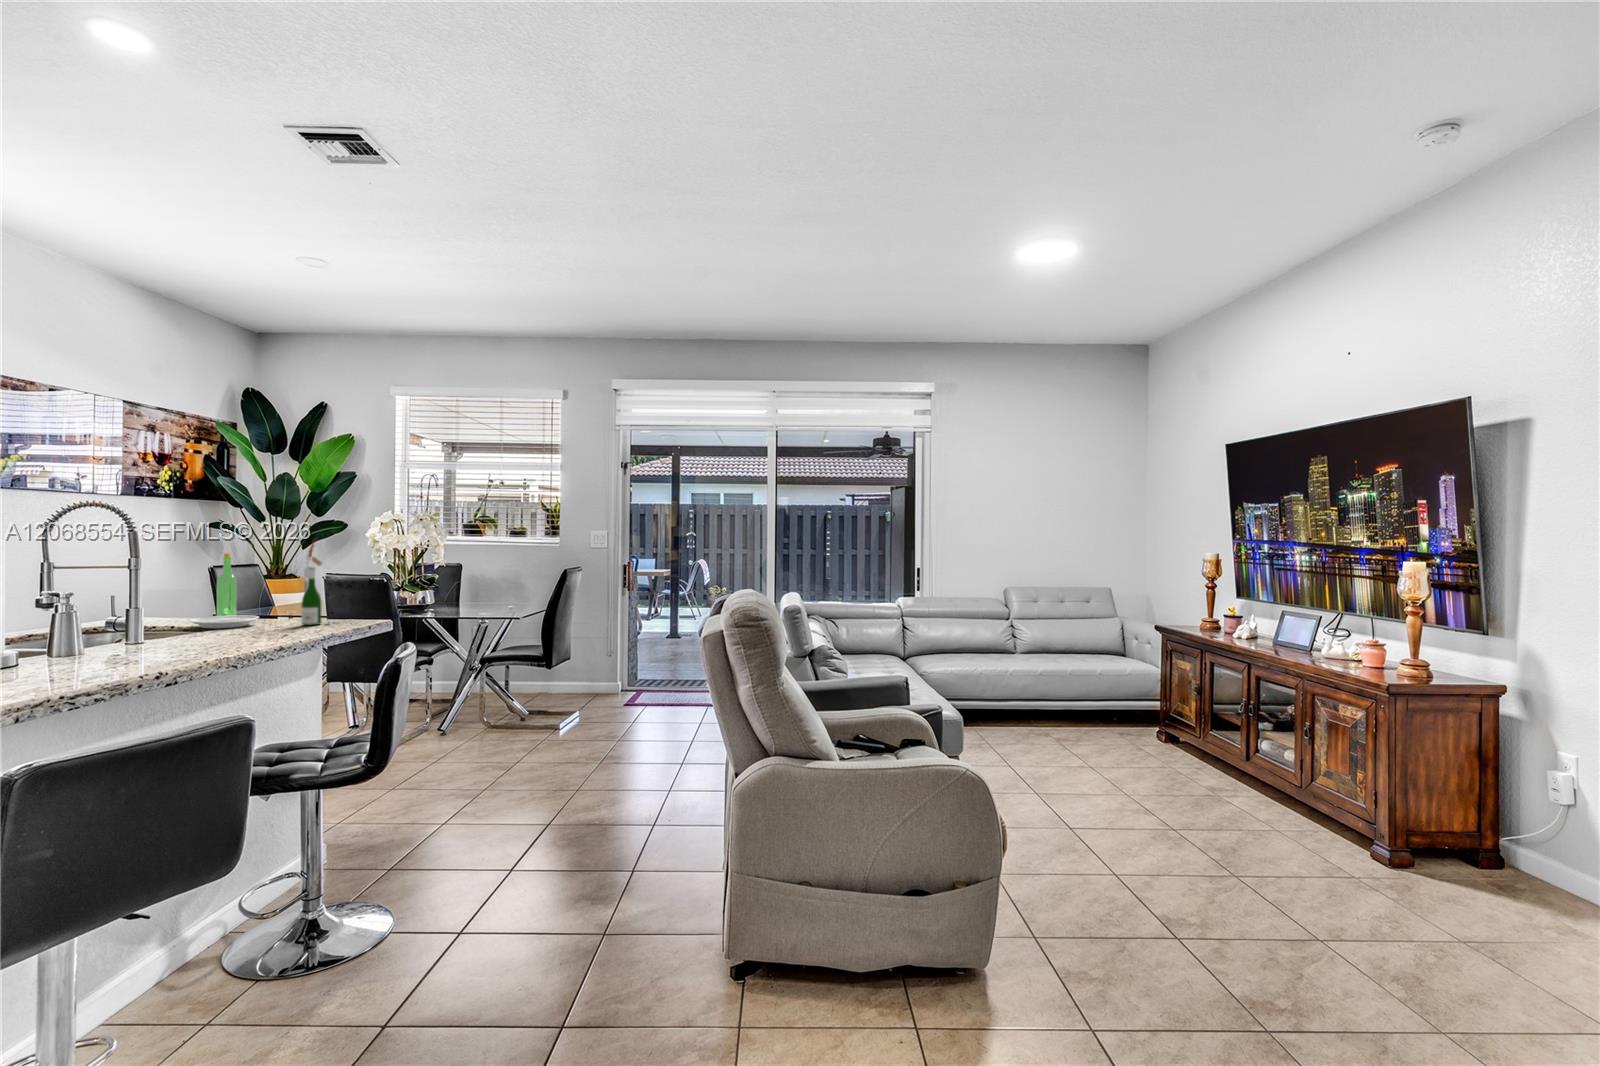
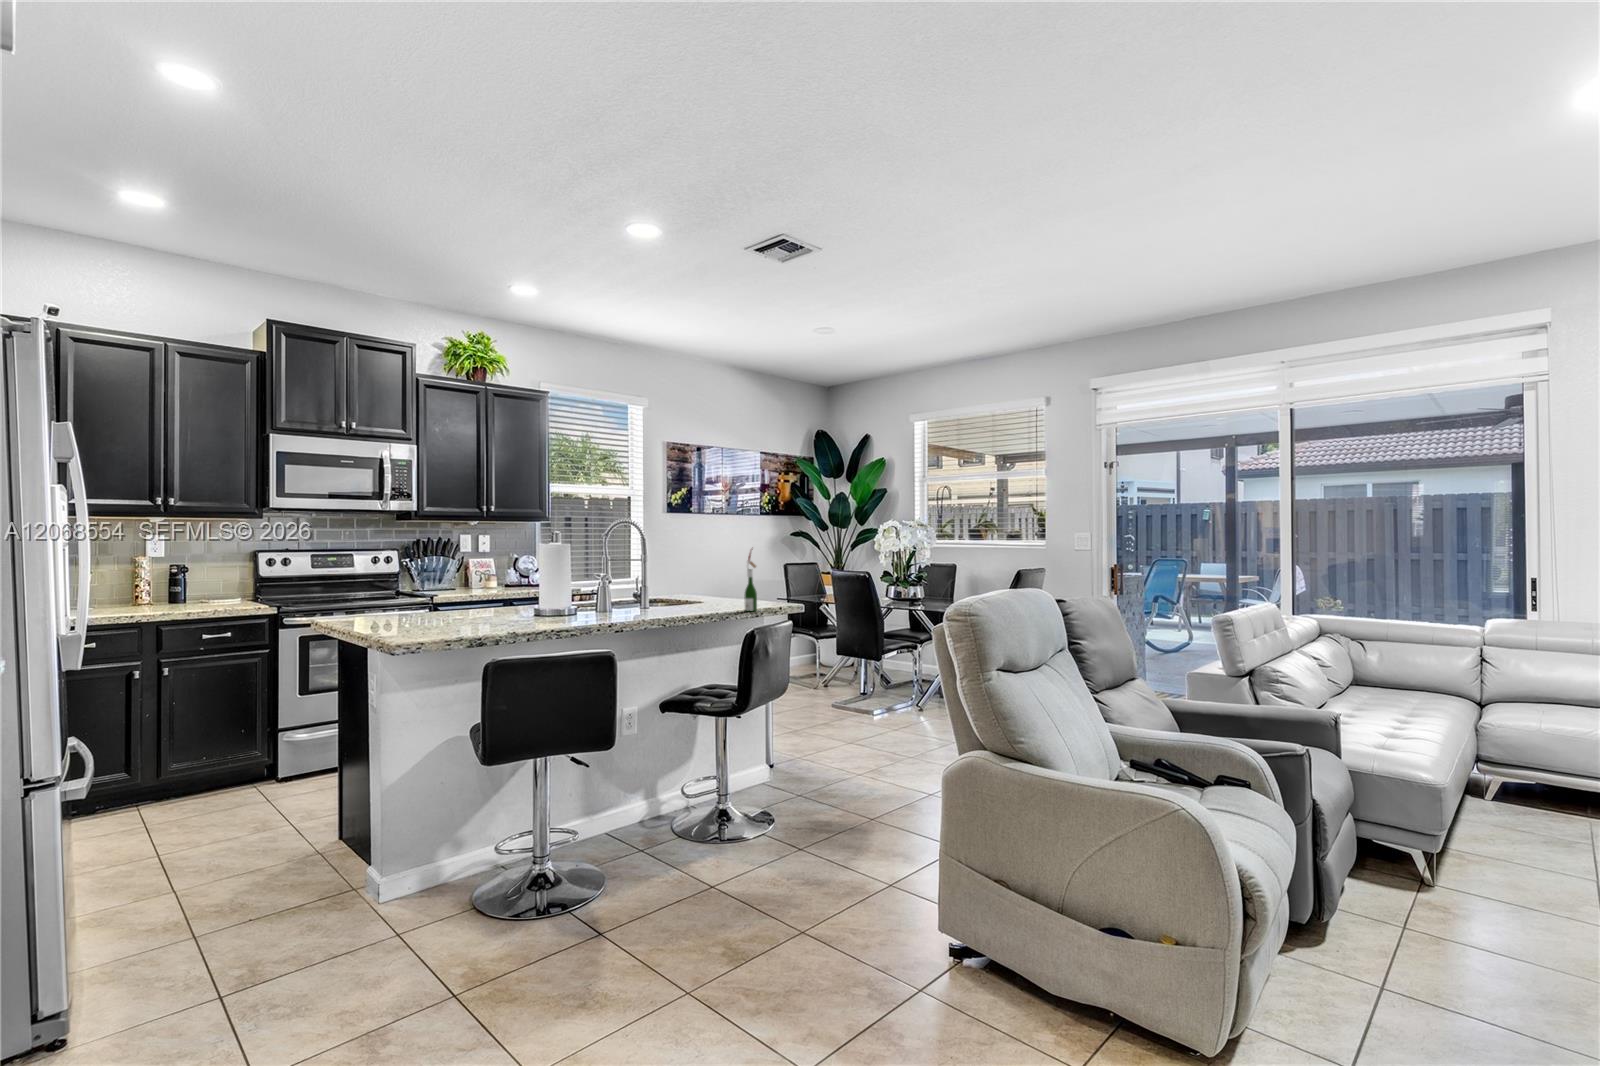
plate: present [189,553,259,628] -> none [690,558,729,610]

